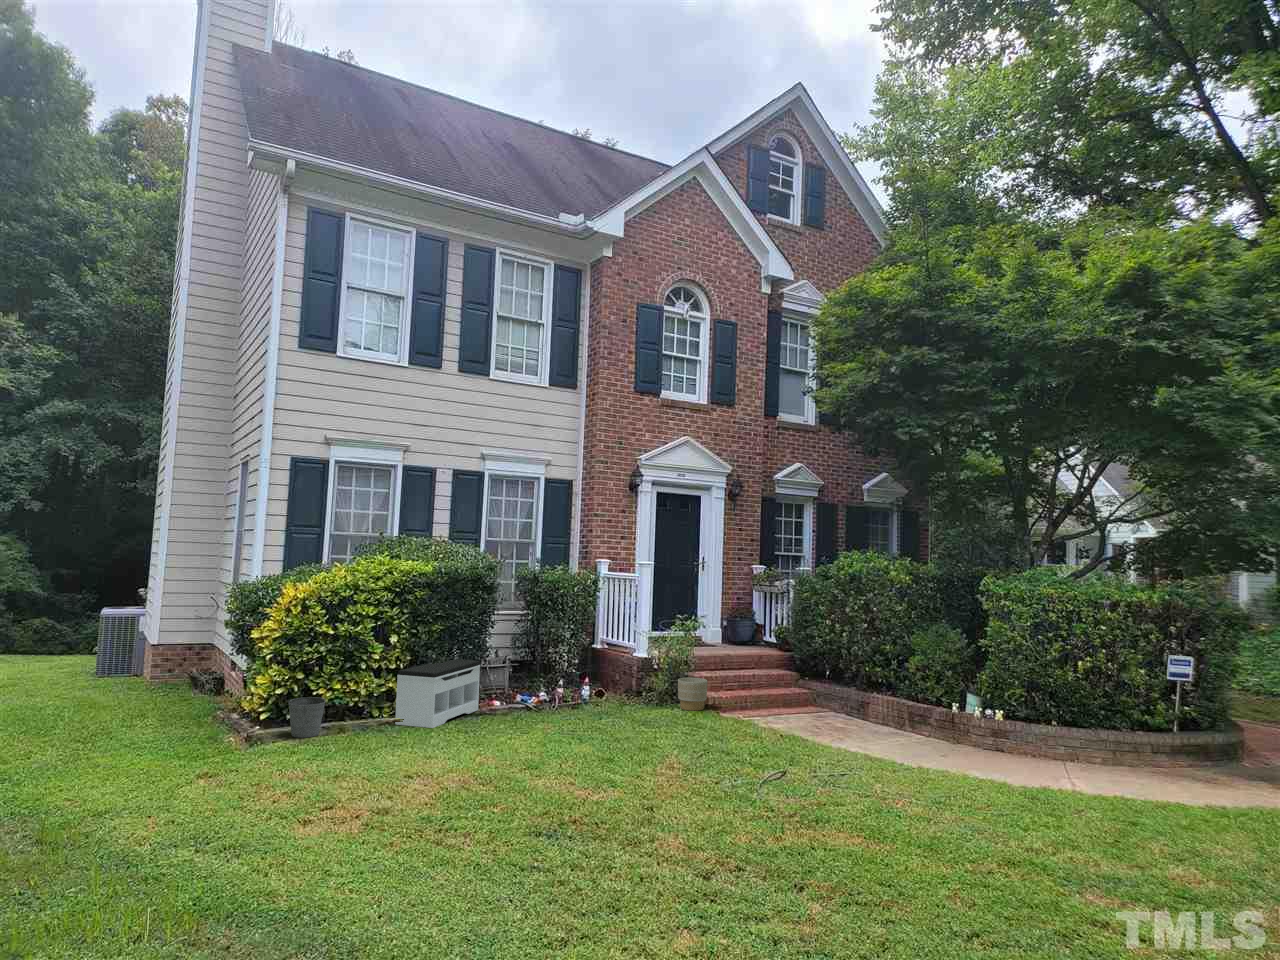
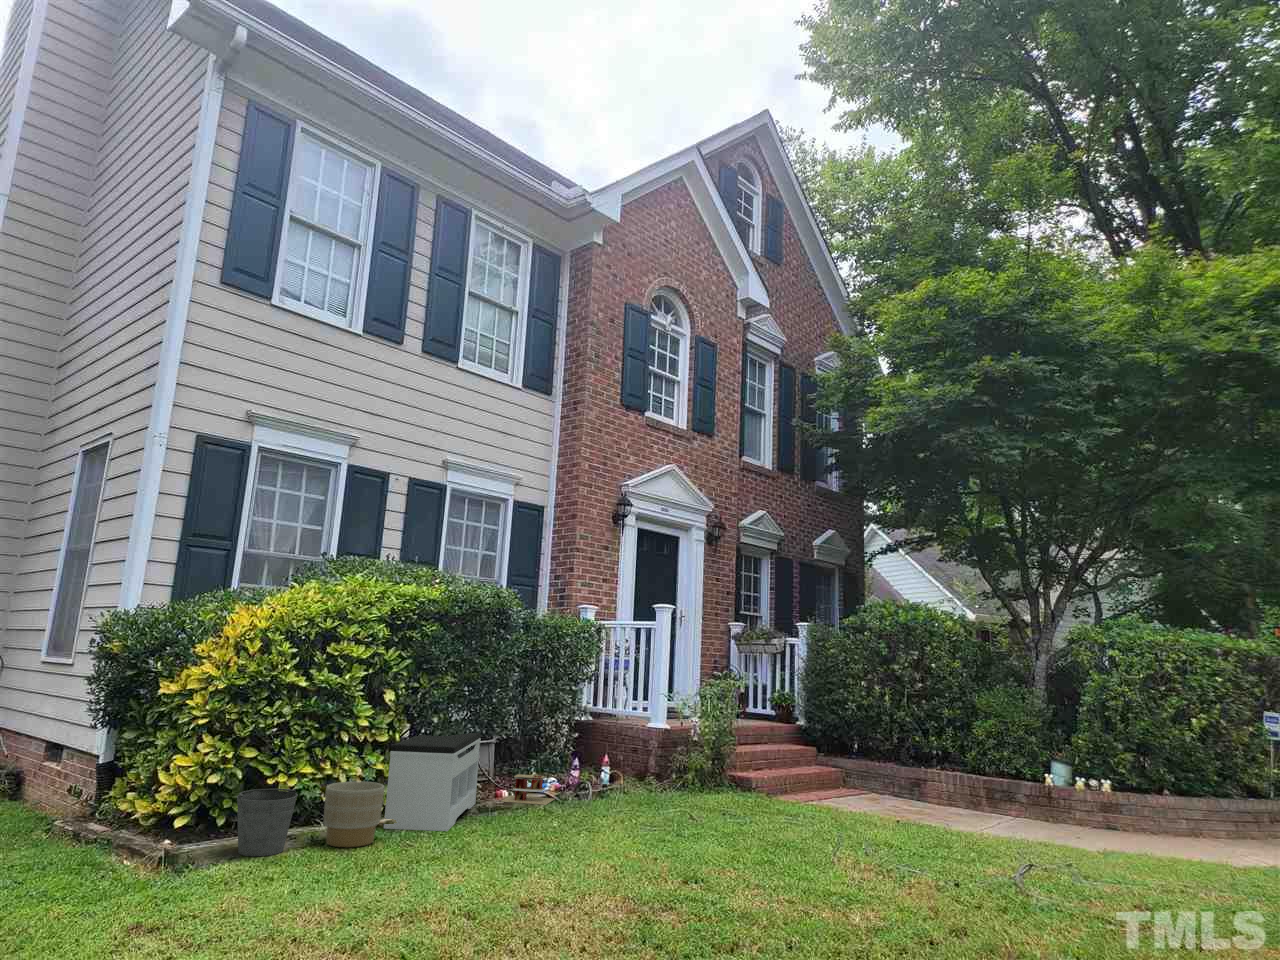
planter: present [678,678,707,711] -> present [324,782,384,847]
toy house: none [499,690,541,713] -> present [501,774,554,805]

